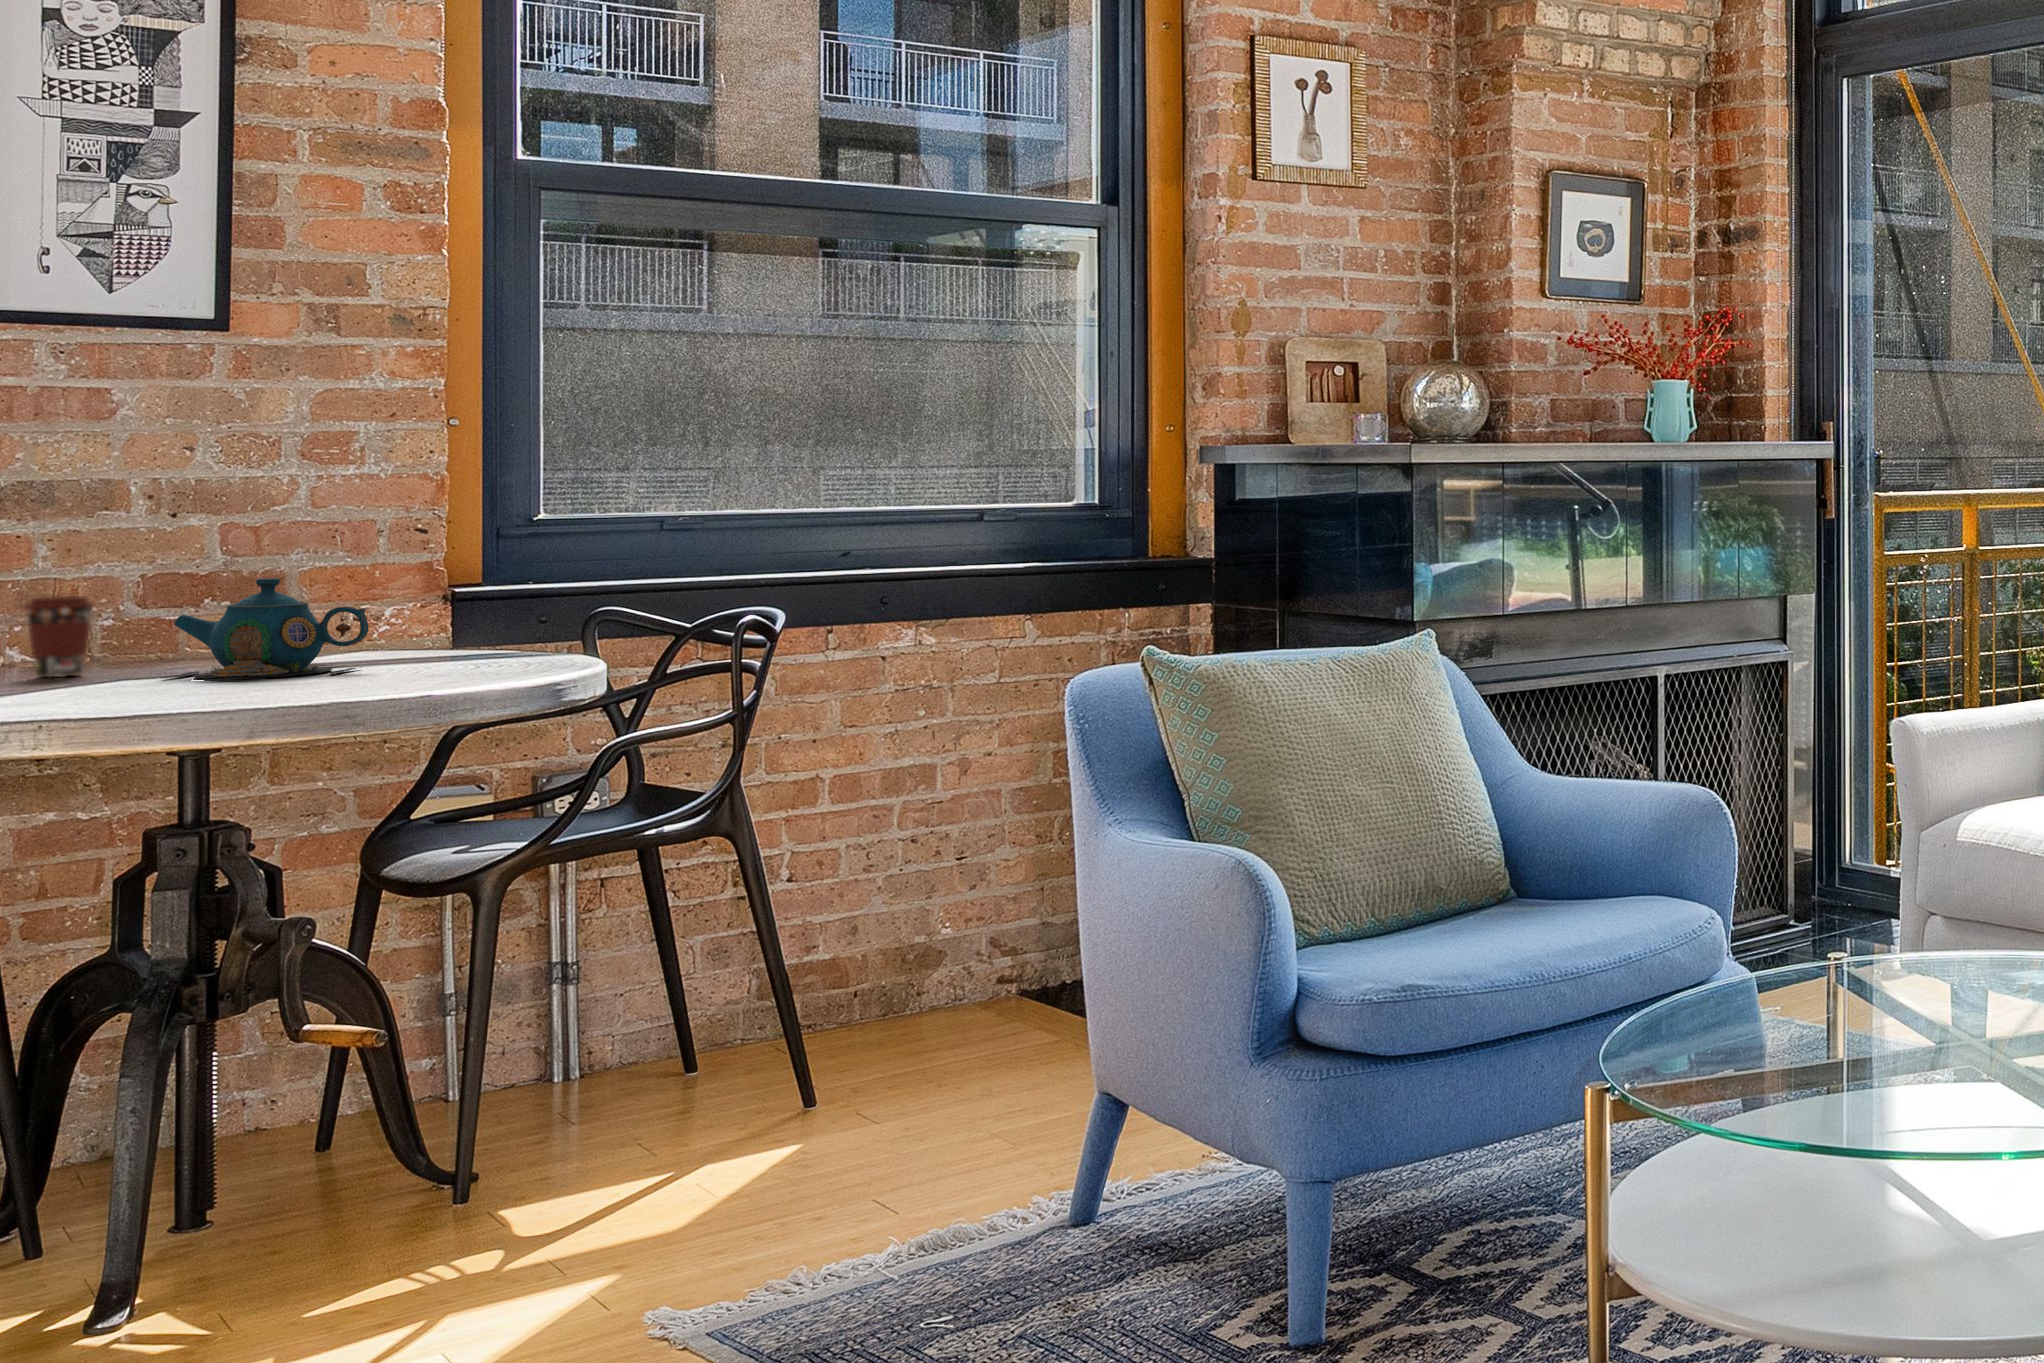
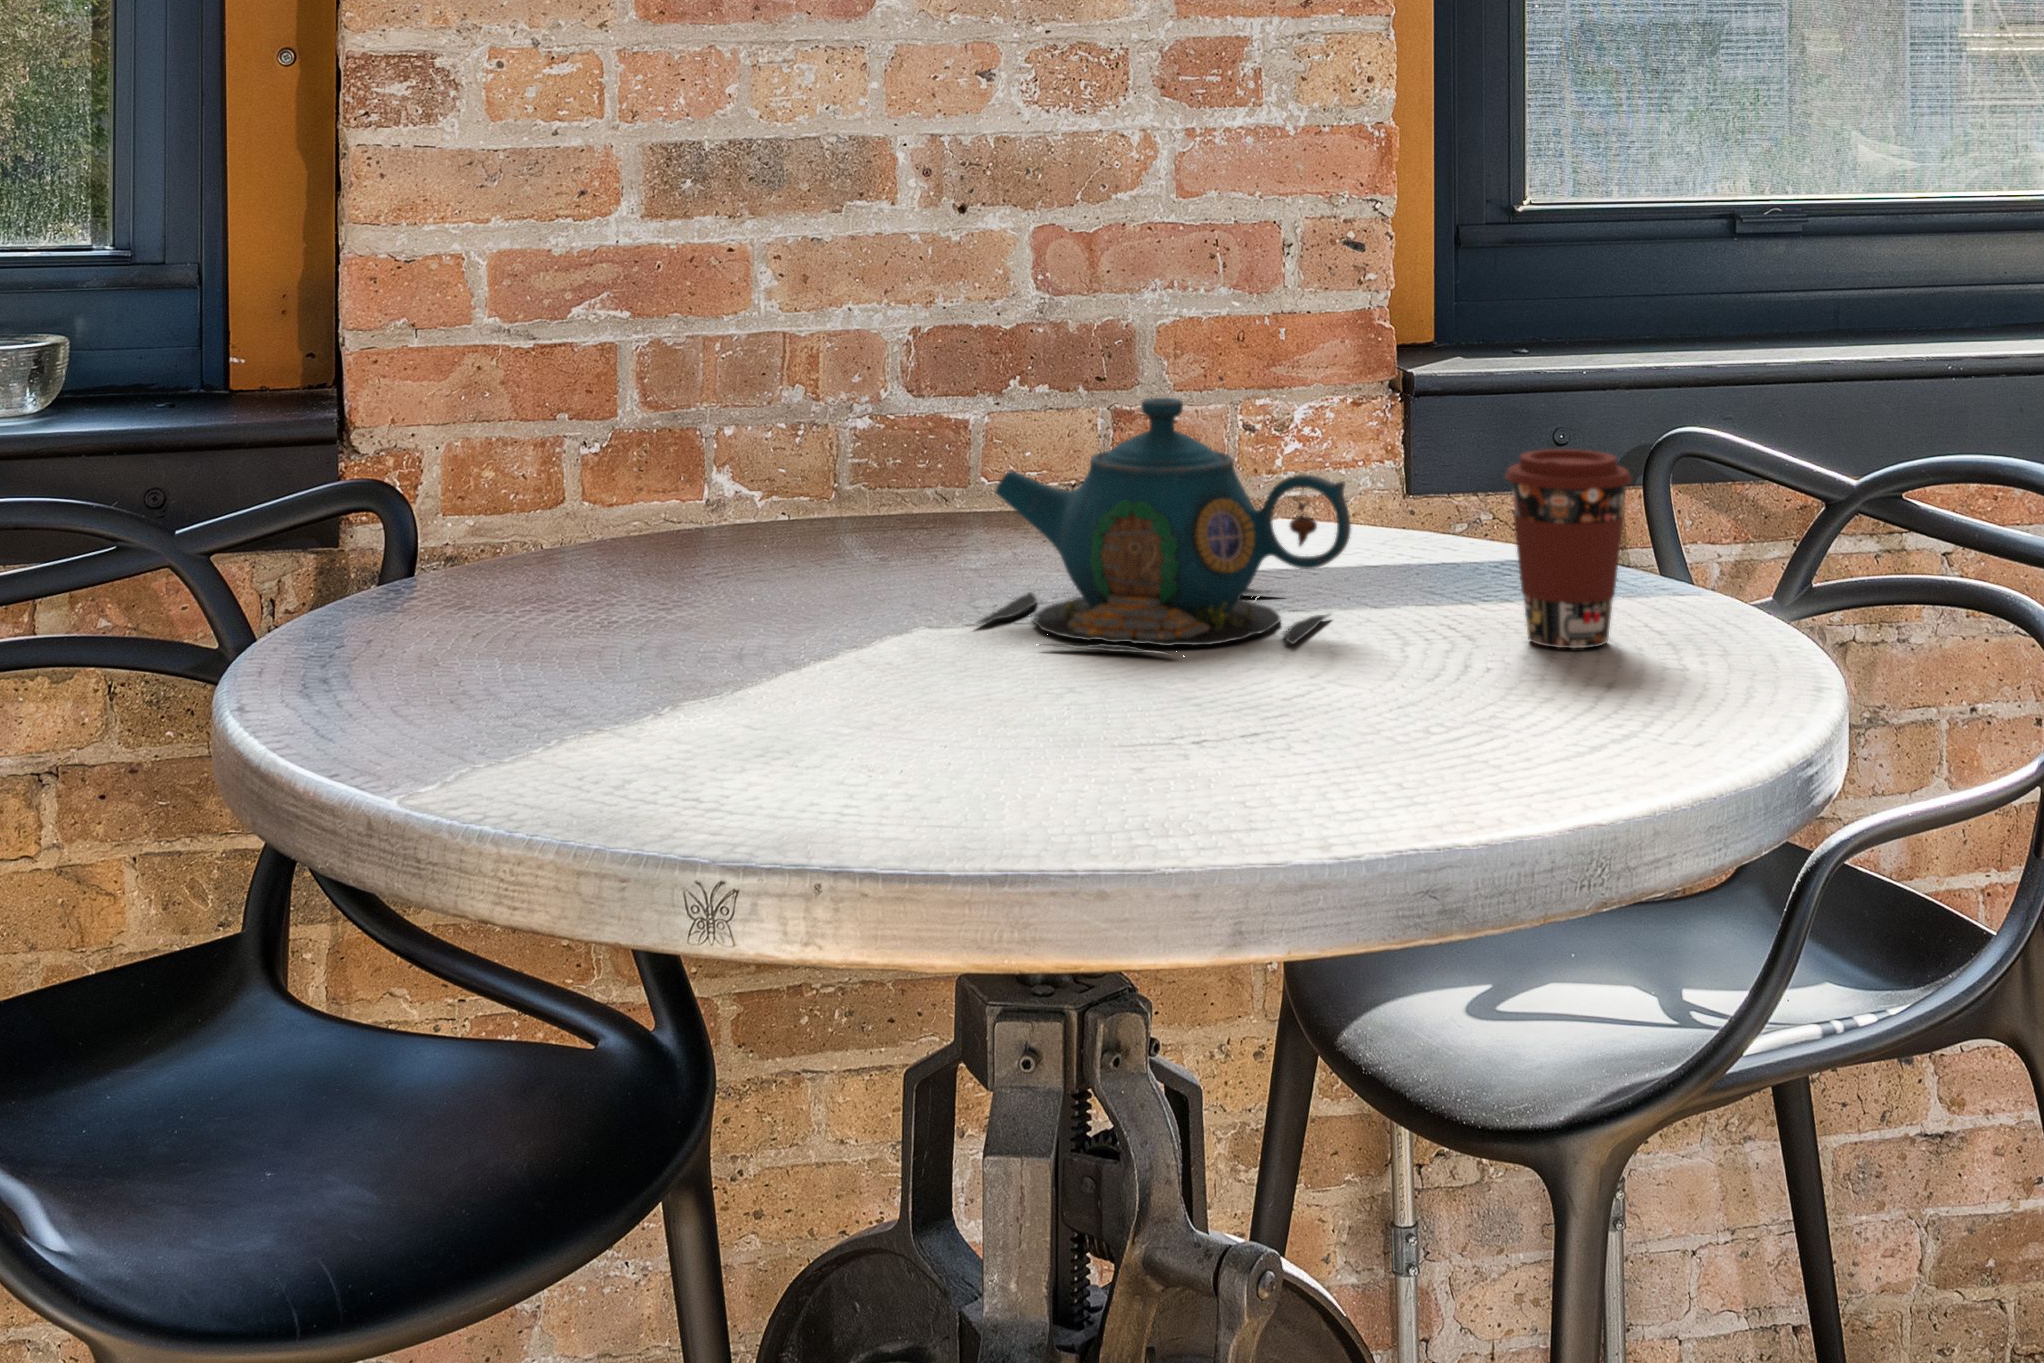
coffee cup: present [25,596,94,677] -> present [1505,449,1632,648]

